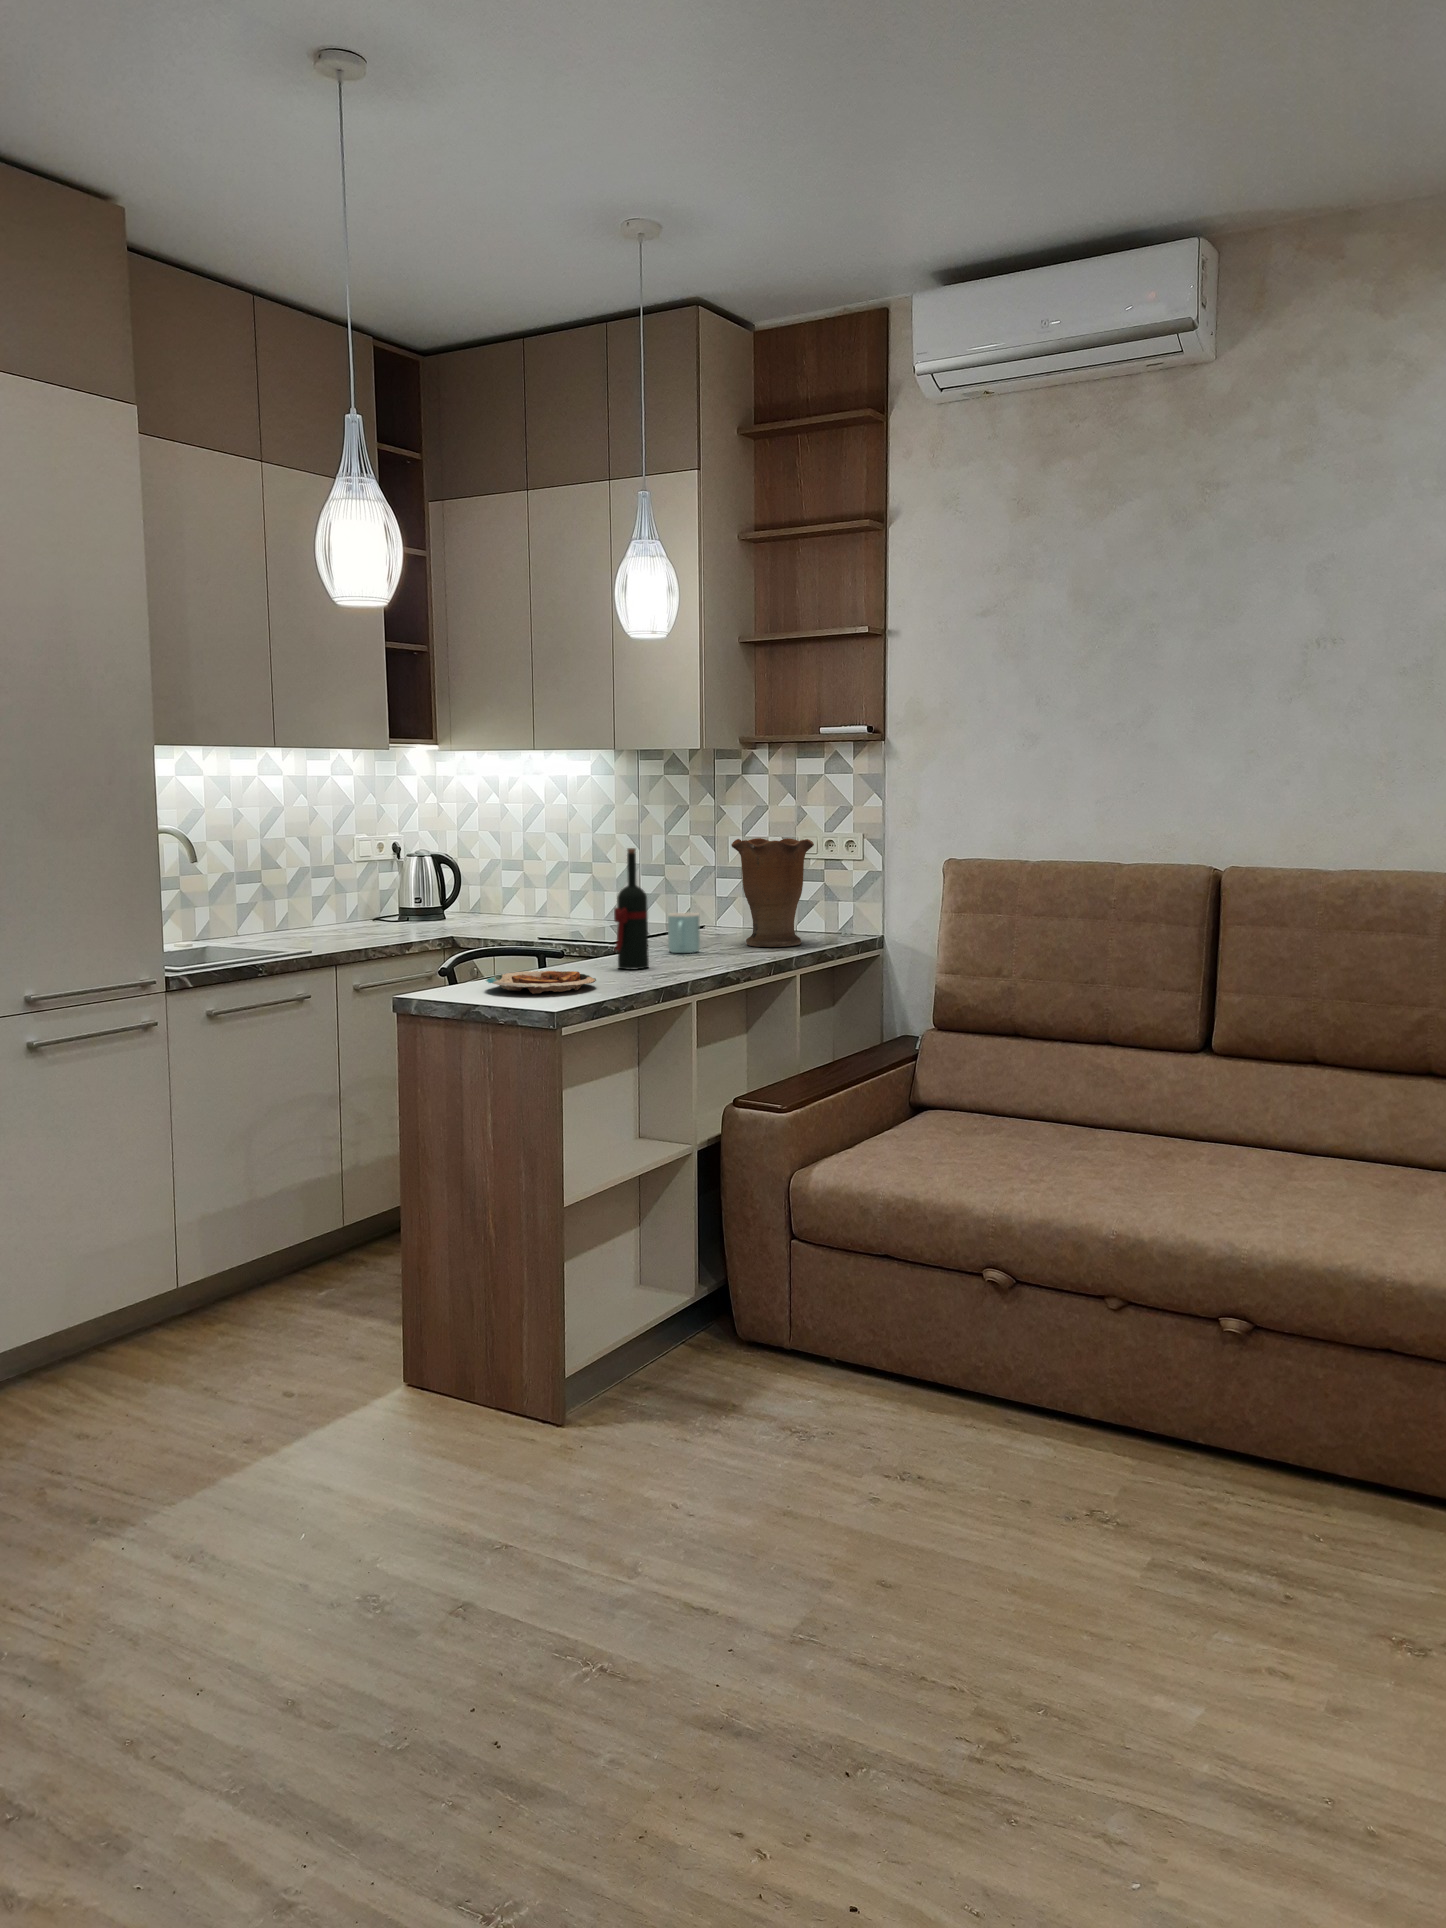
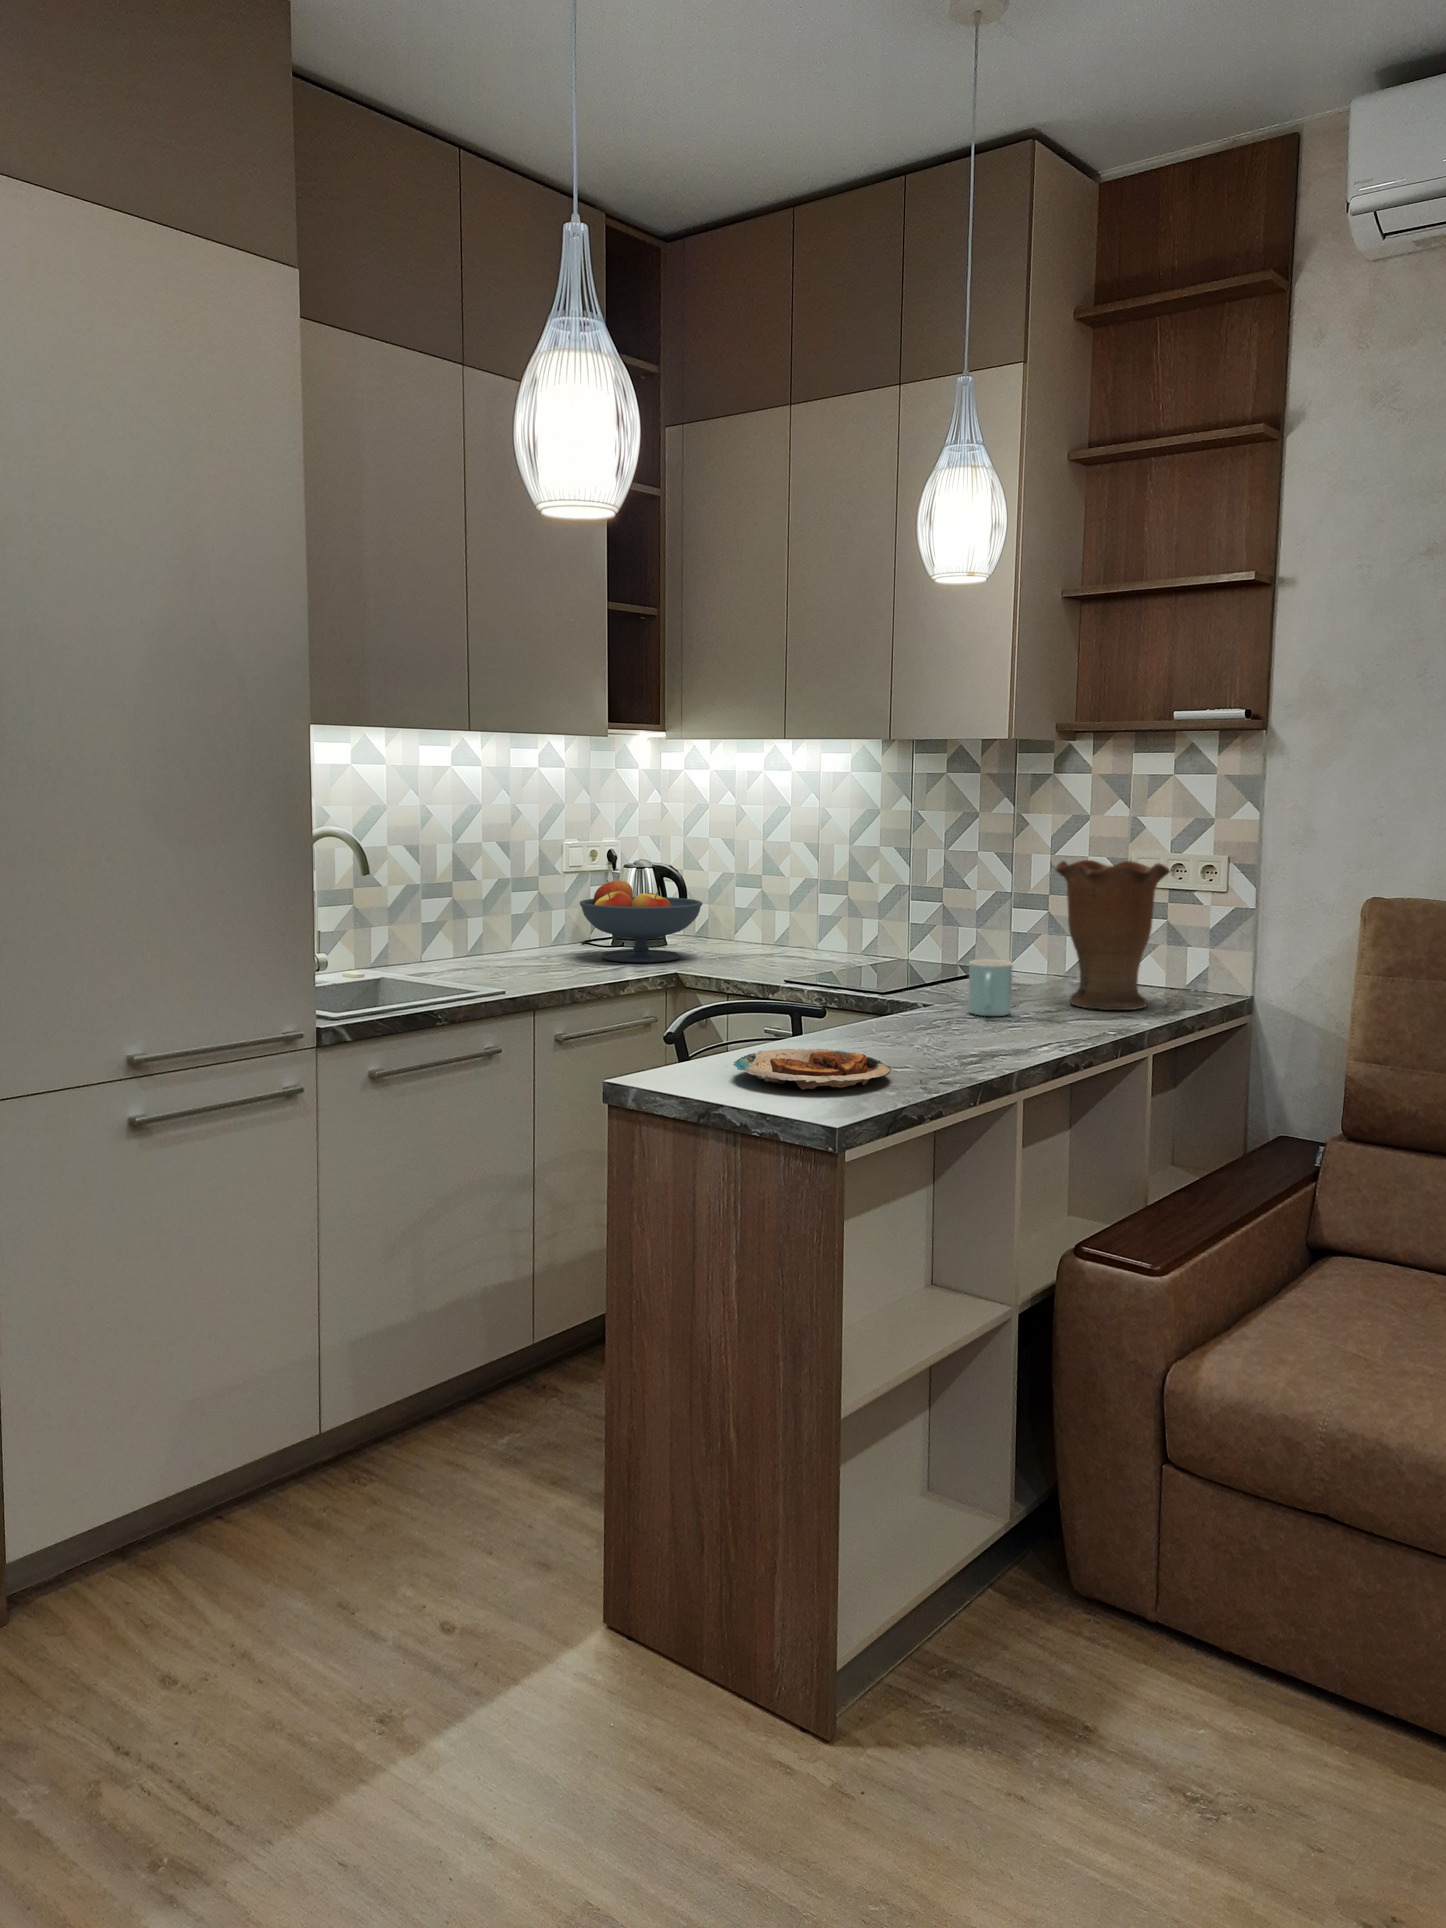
wine bottle: present [614,848,649,969] -> none [906,874,954,1045]
fruit bowl: none [370,866,472,931] -> present [580,880,703,962]

